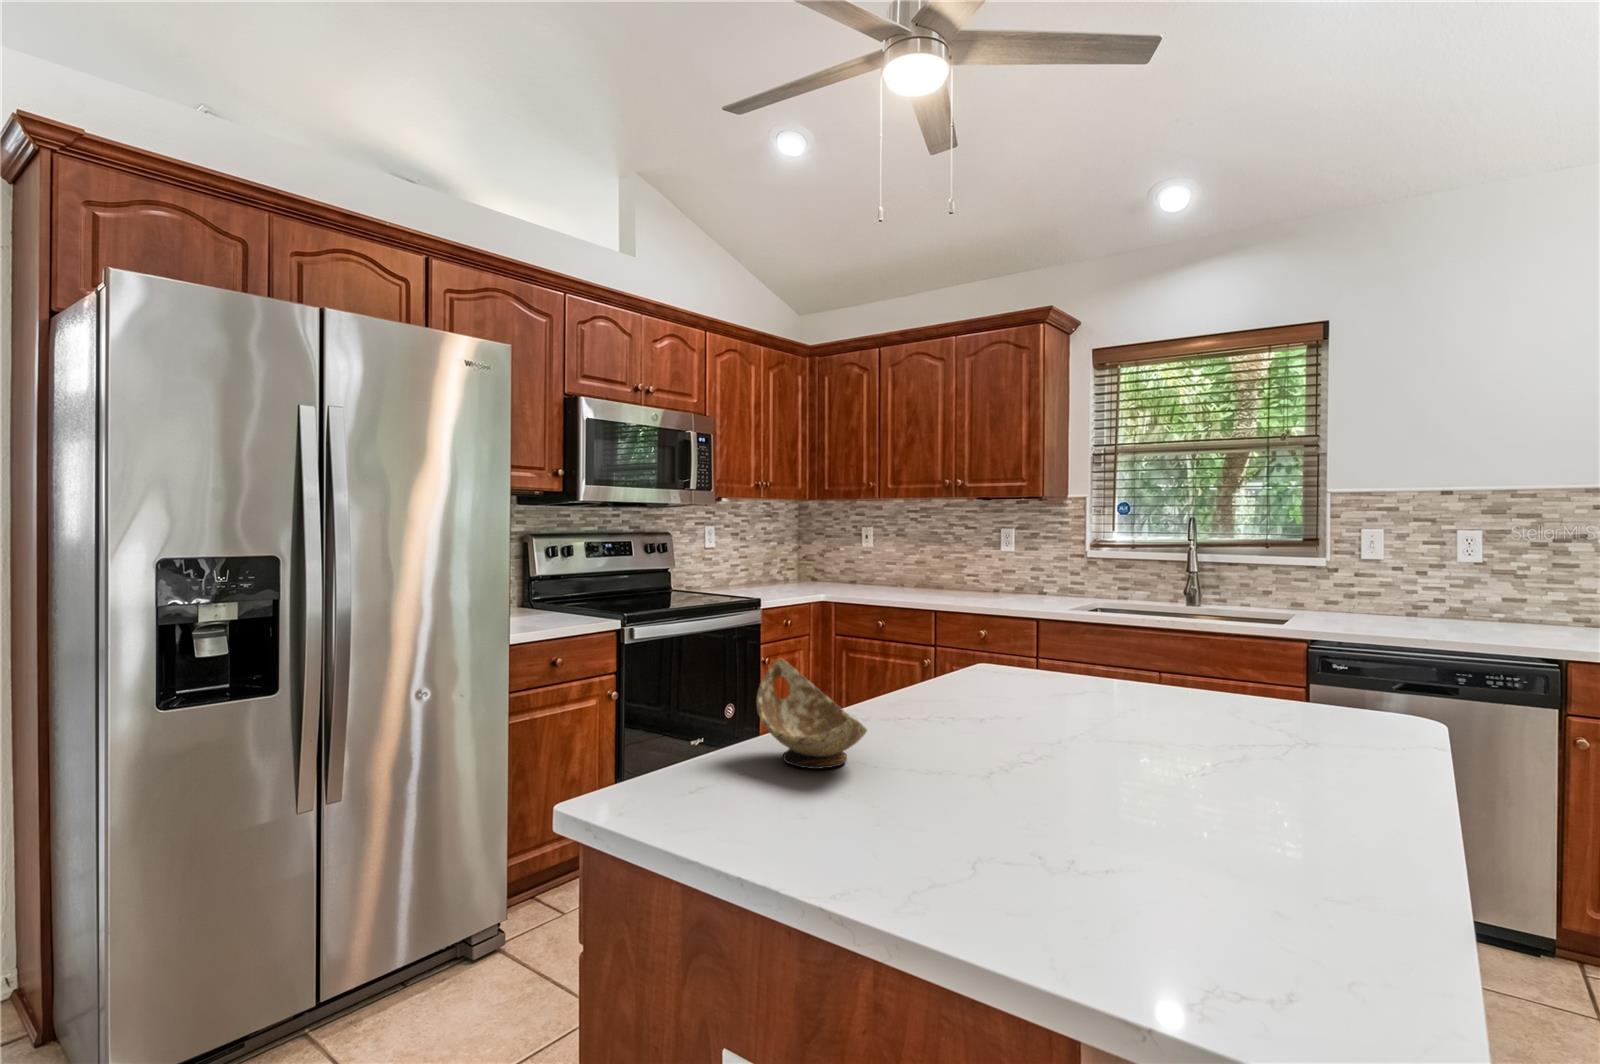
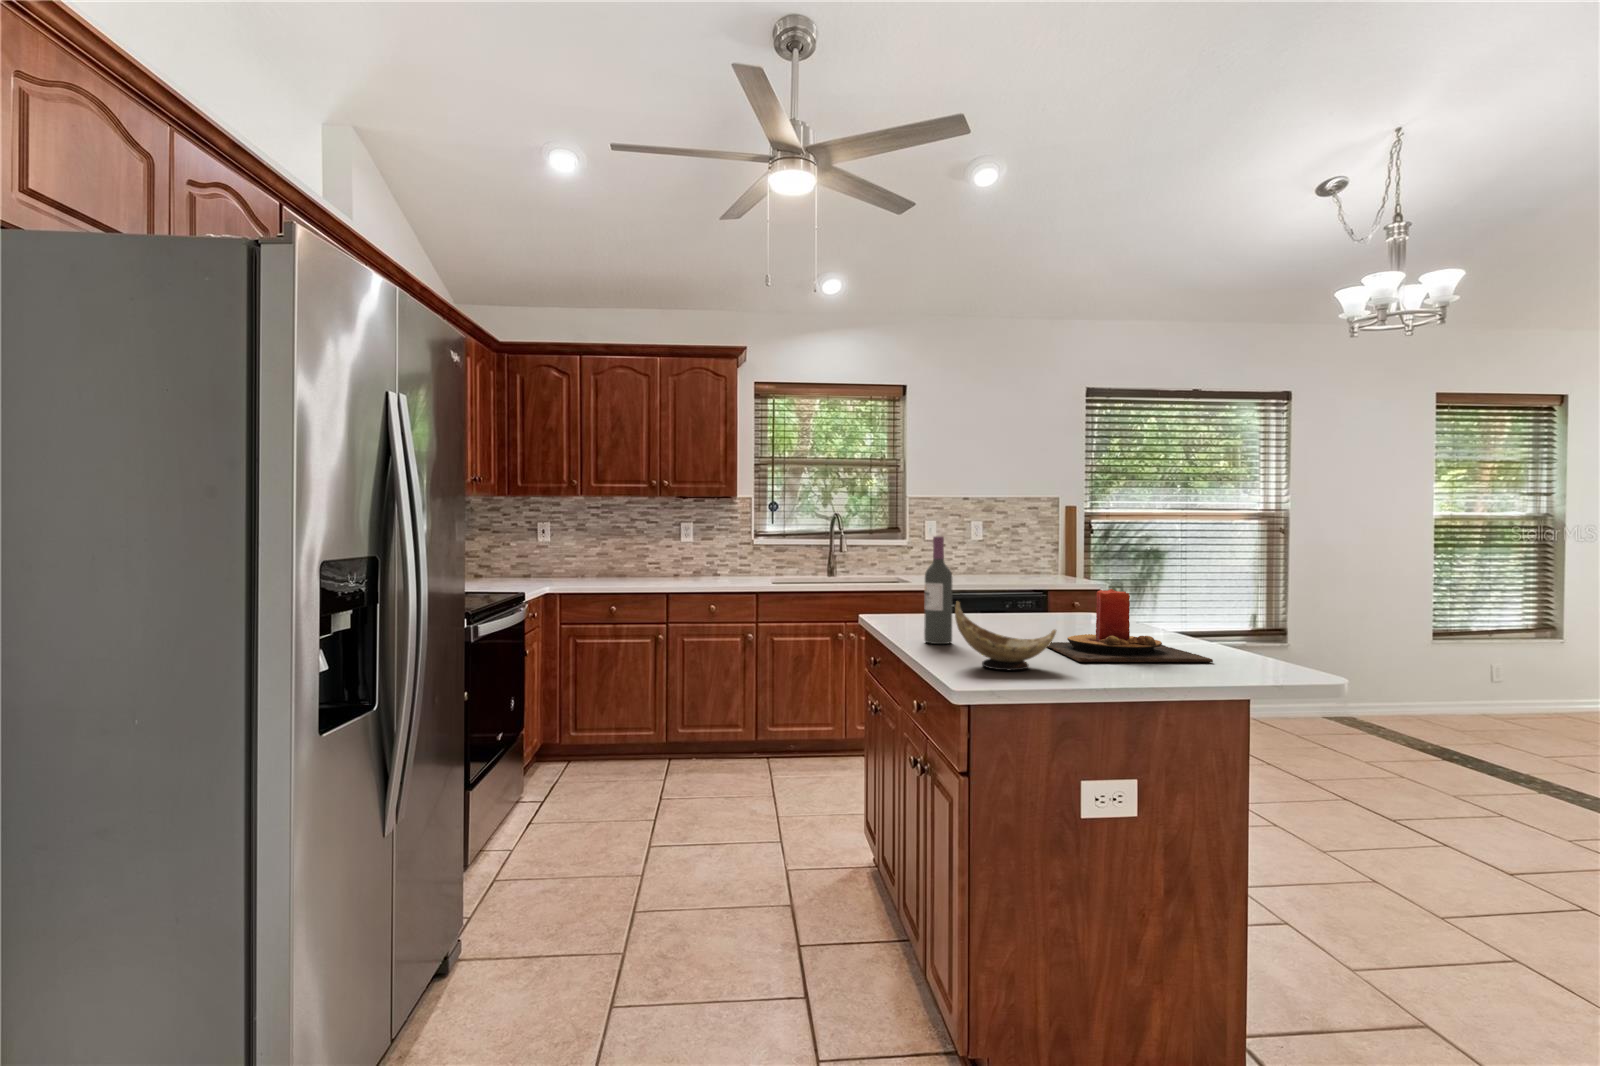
wine bottle: none [885,566,924,717] -> present [924,536,952,644]
candle: none [935,668,1216,833] -> present [1048,589,1213,662]

